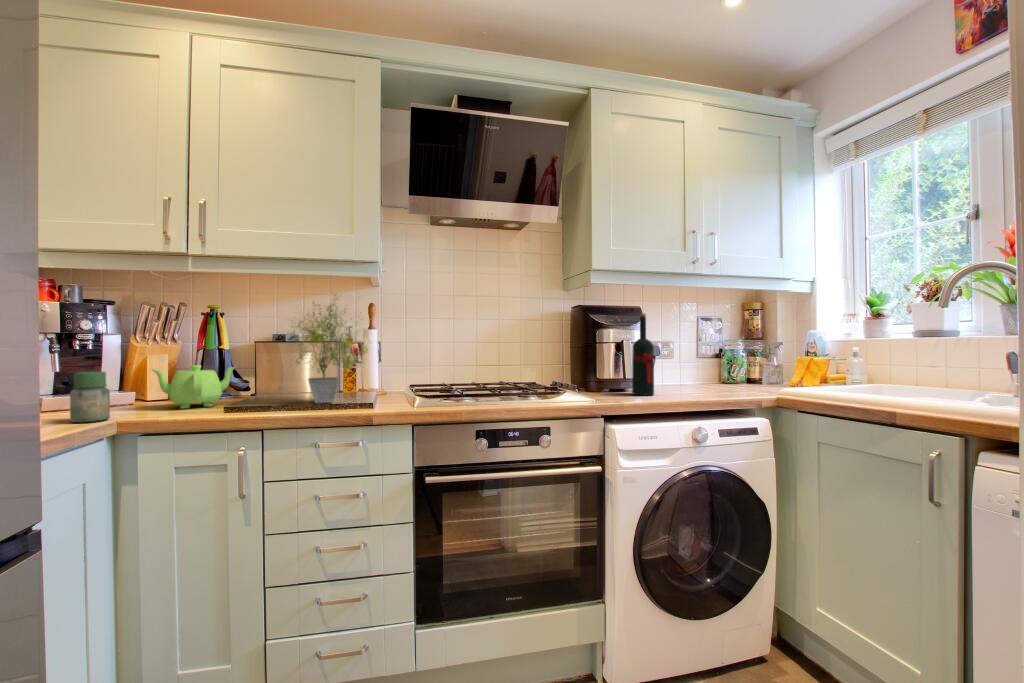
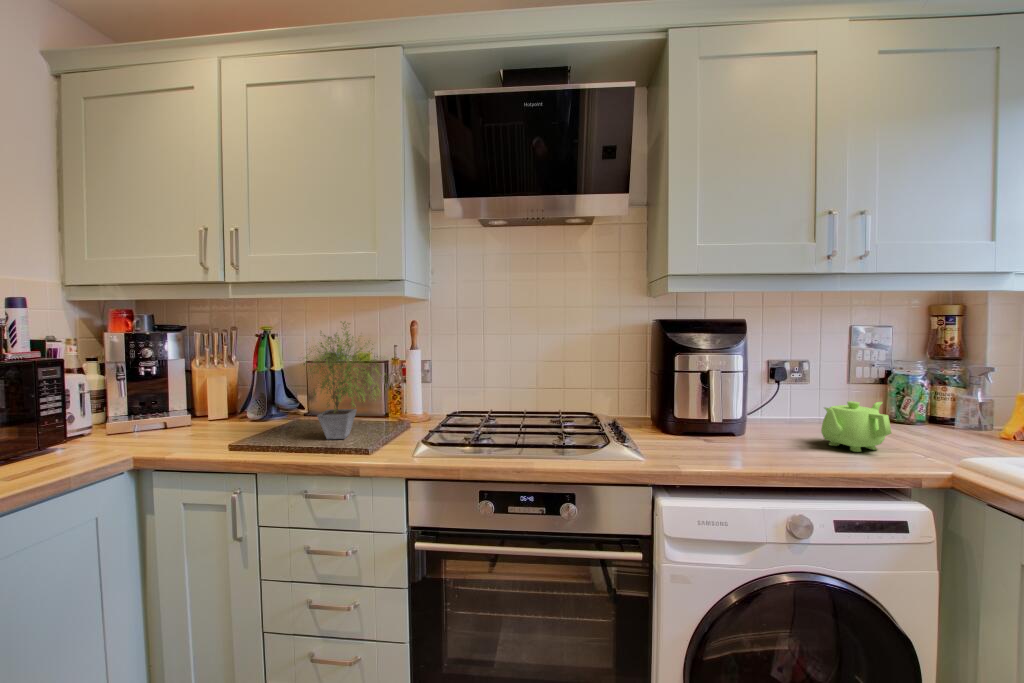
wine bottle: present [632,314,654,395] -> none [713,337,745,452]
teapot: present [151,365,236,409] -> present [821,401,891,452]
jar: present [70,371,110,423] -> none [95,408,132,458]

